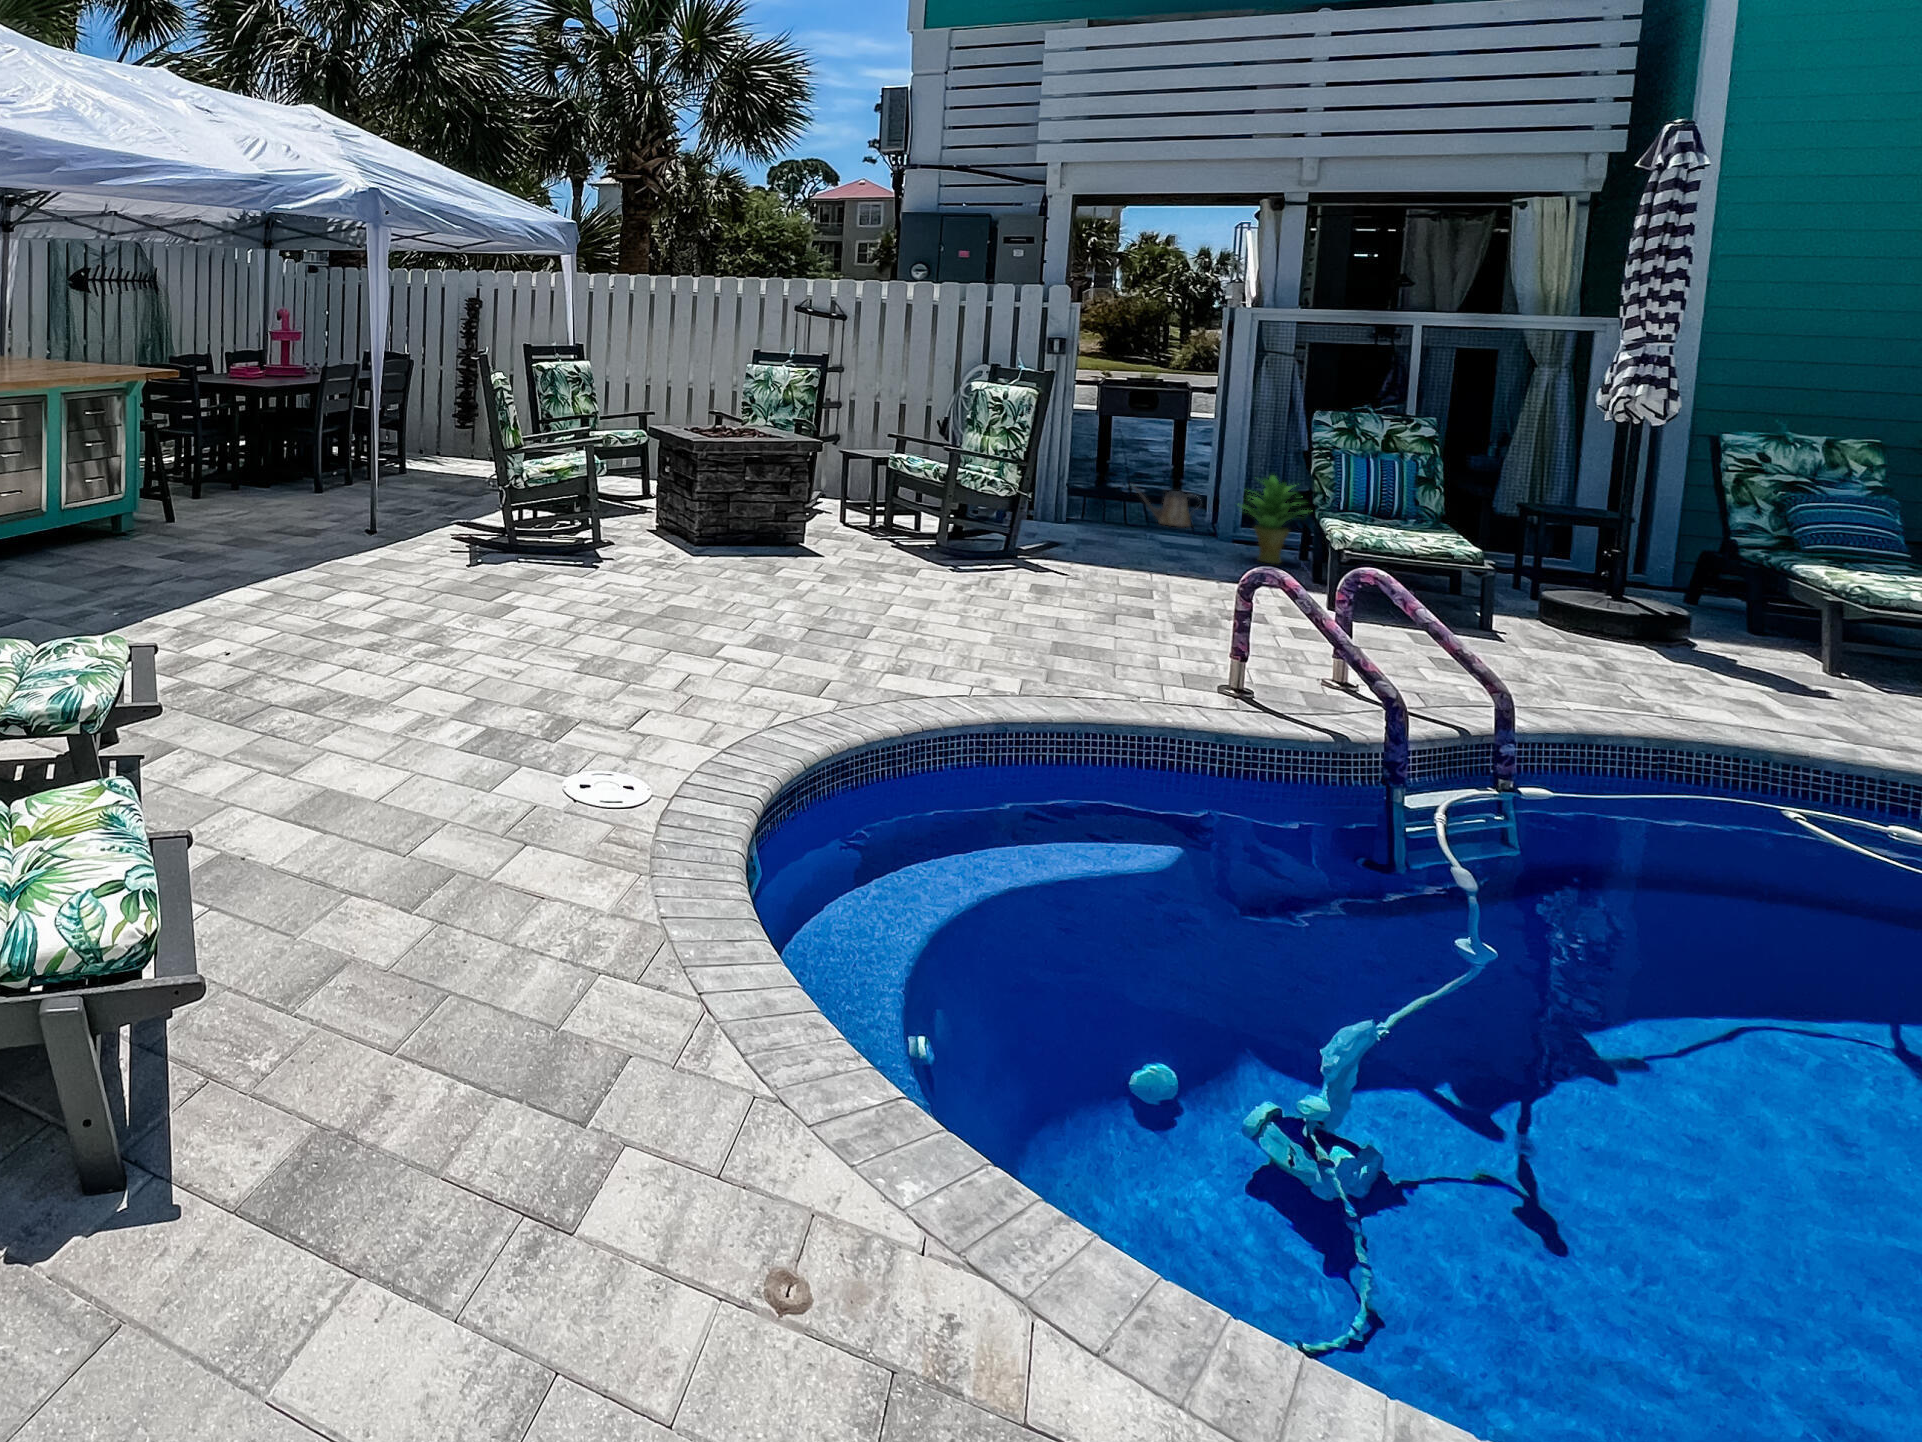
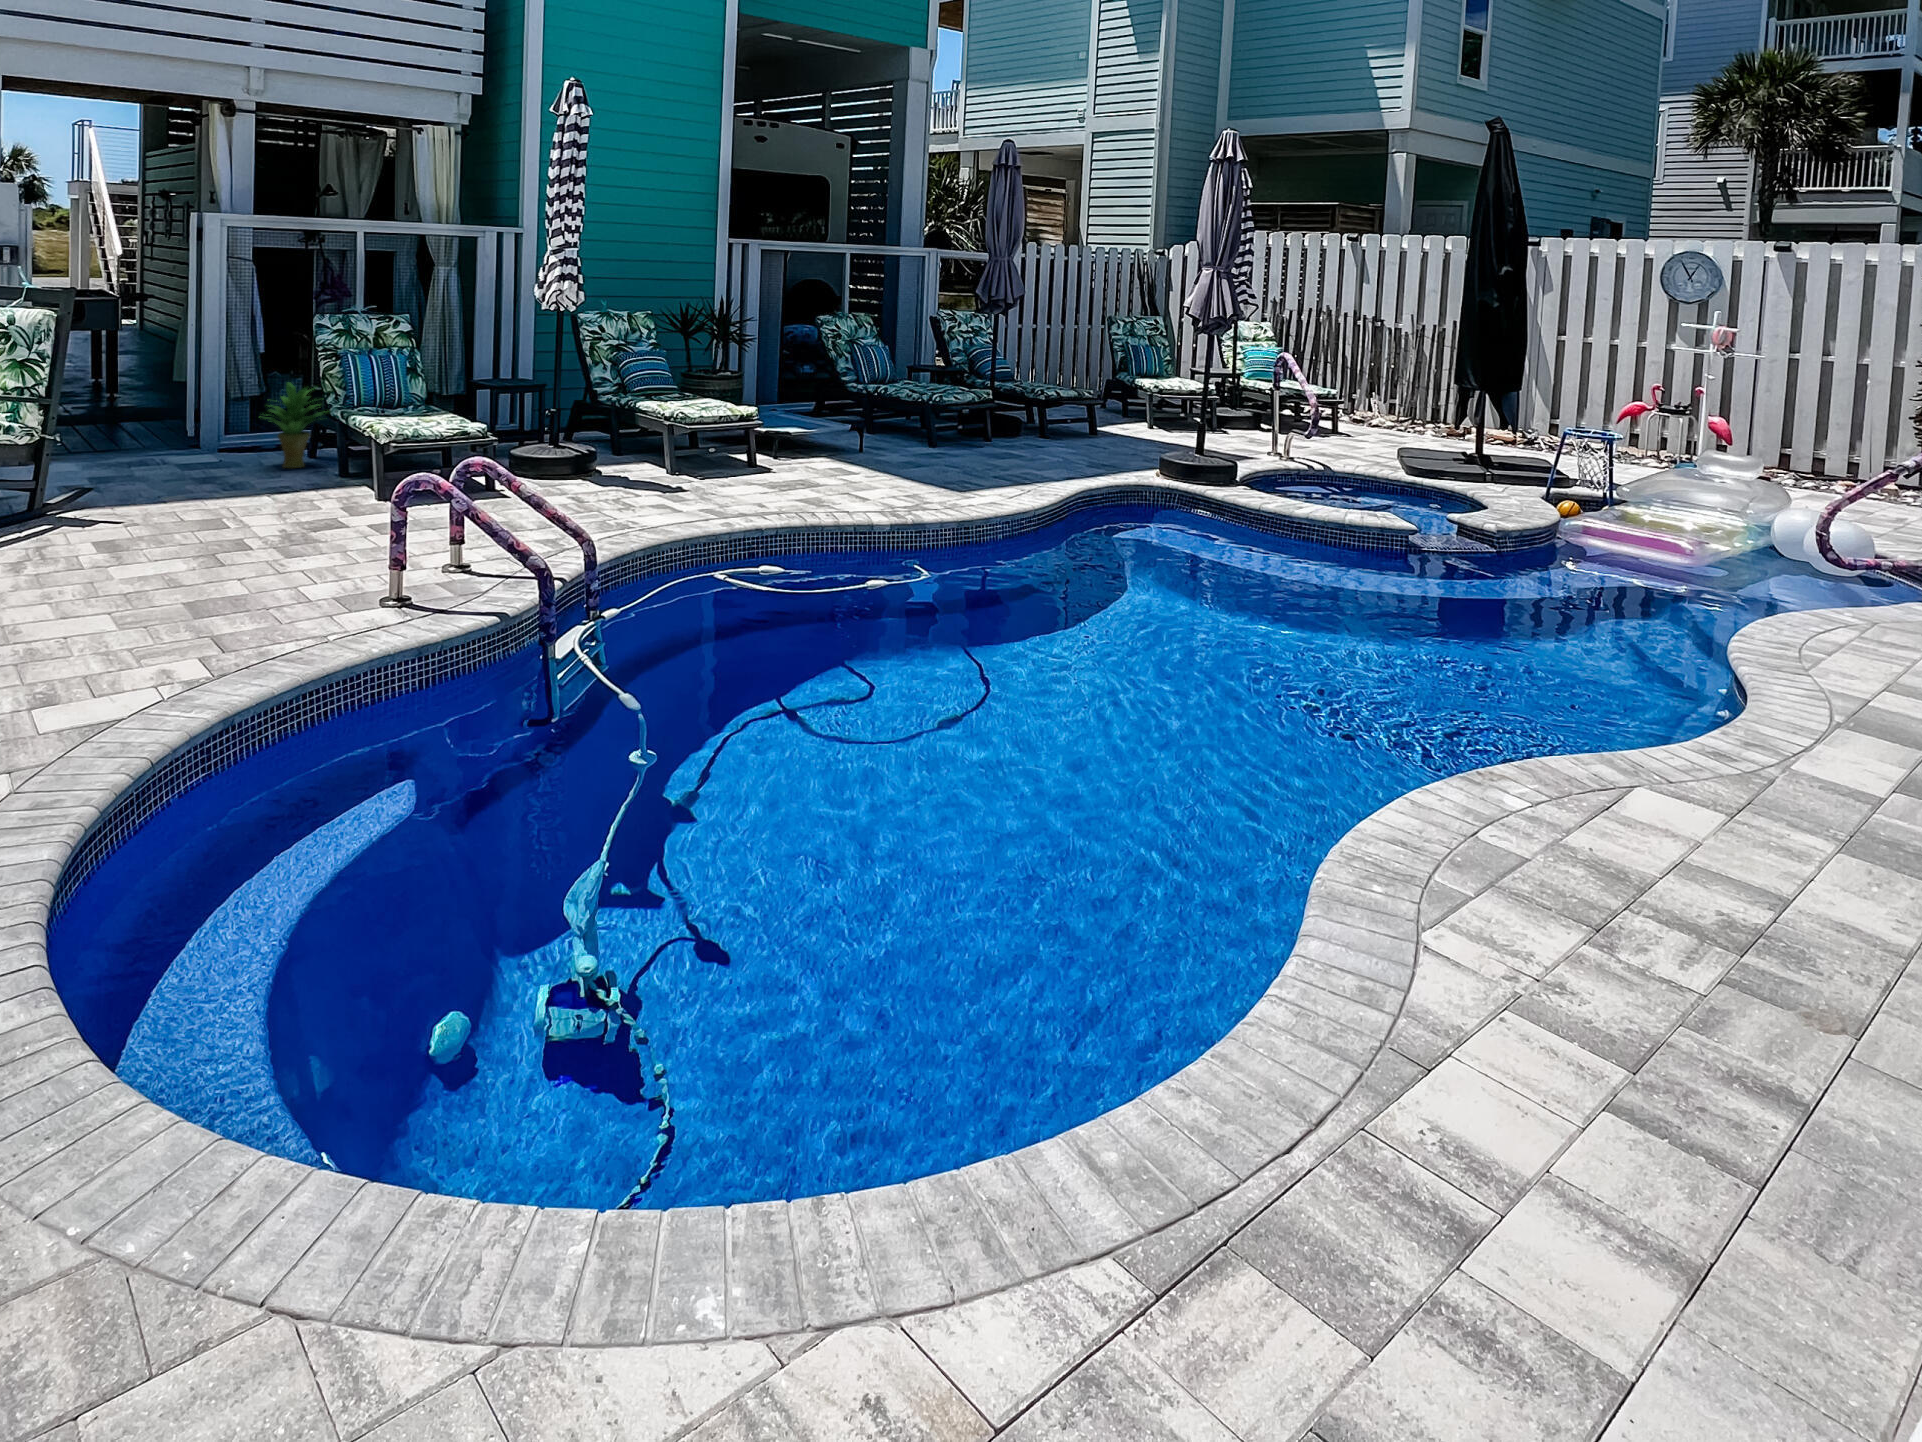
watering can: present [1134,487,1199,527] -> none [116,413,195,452]

